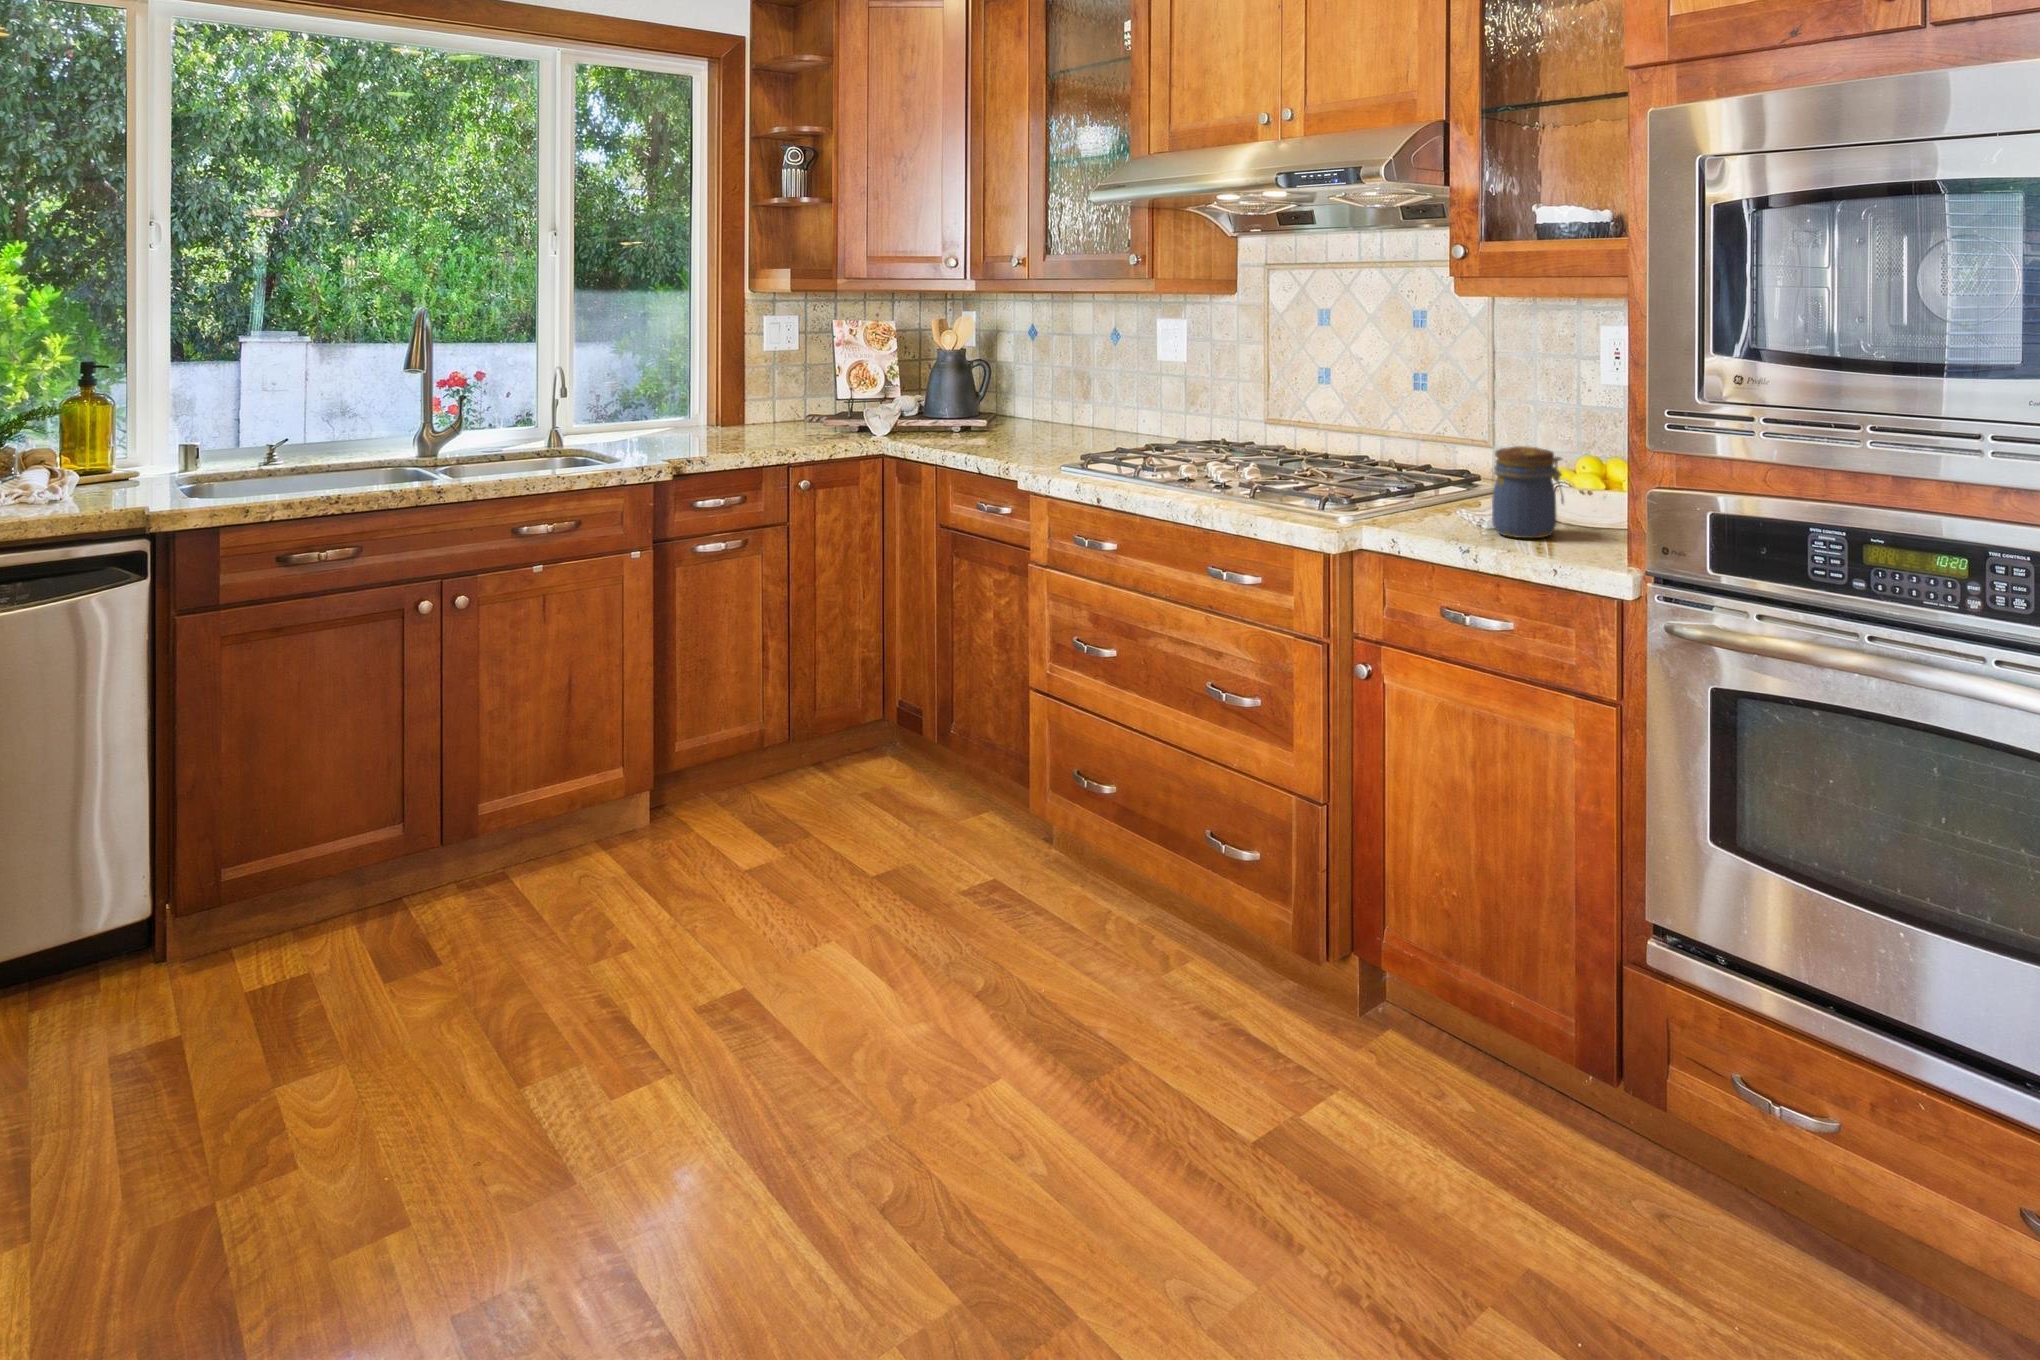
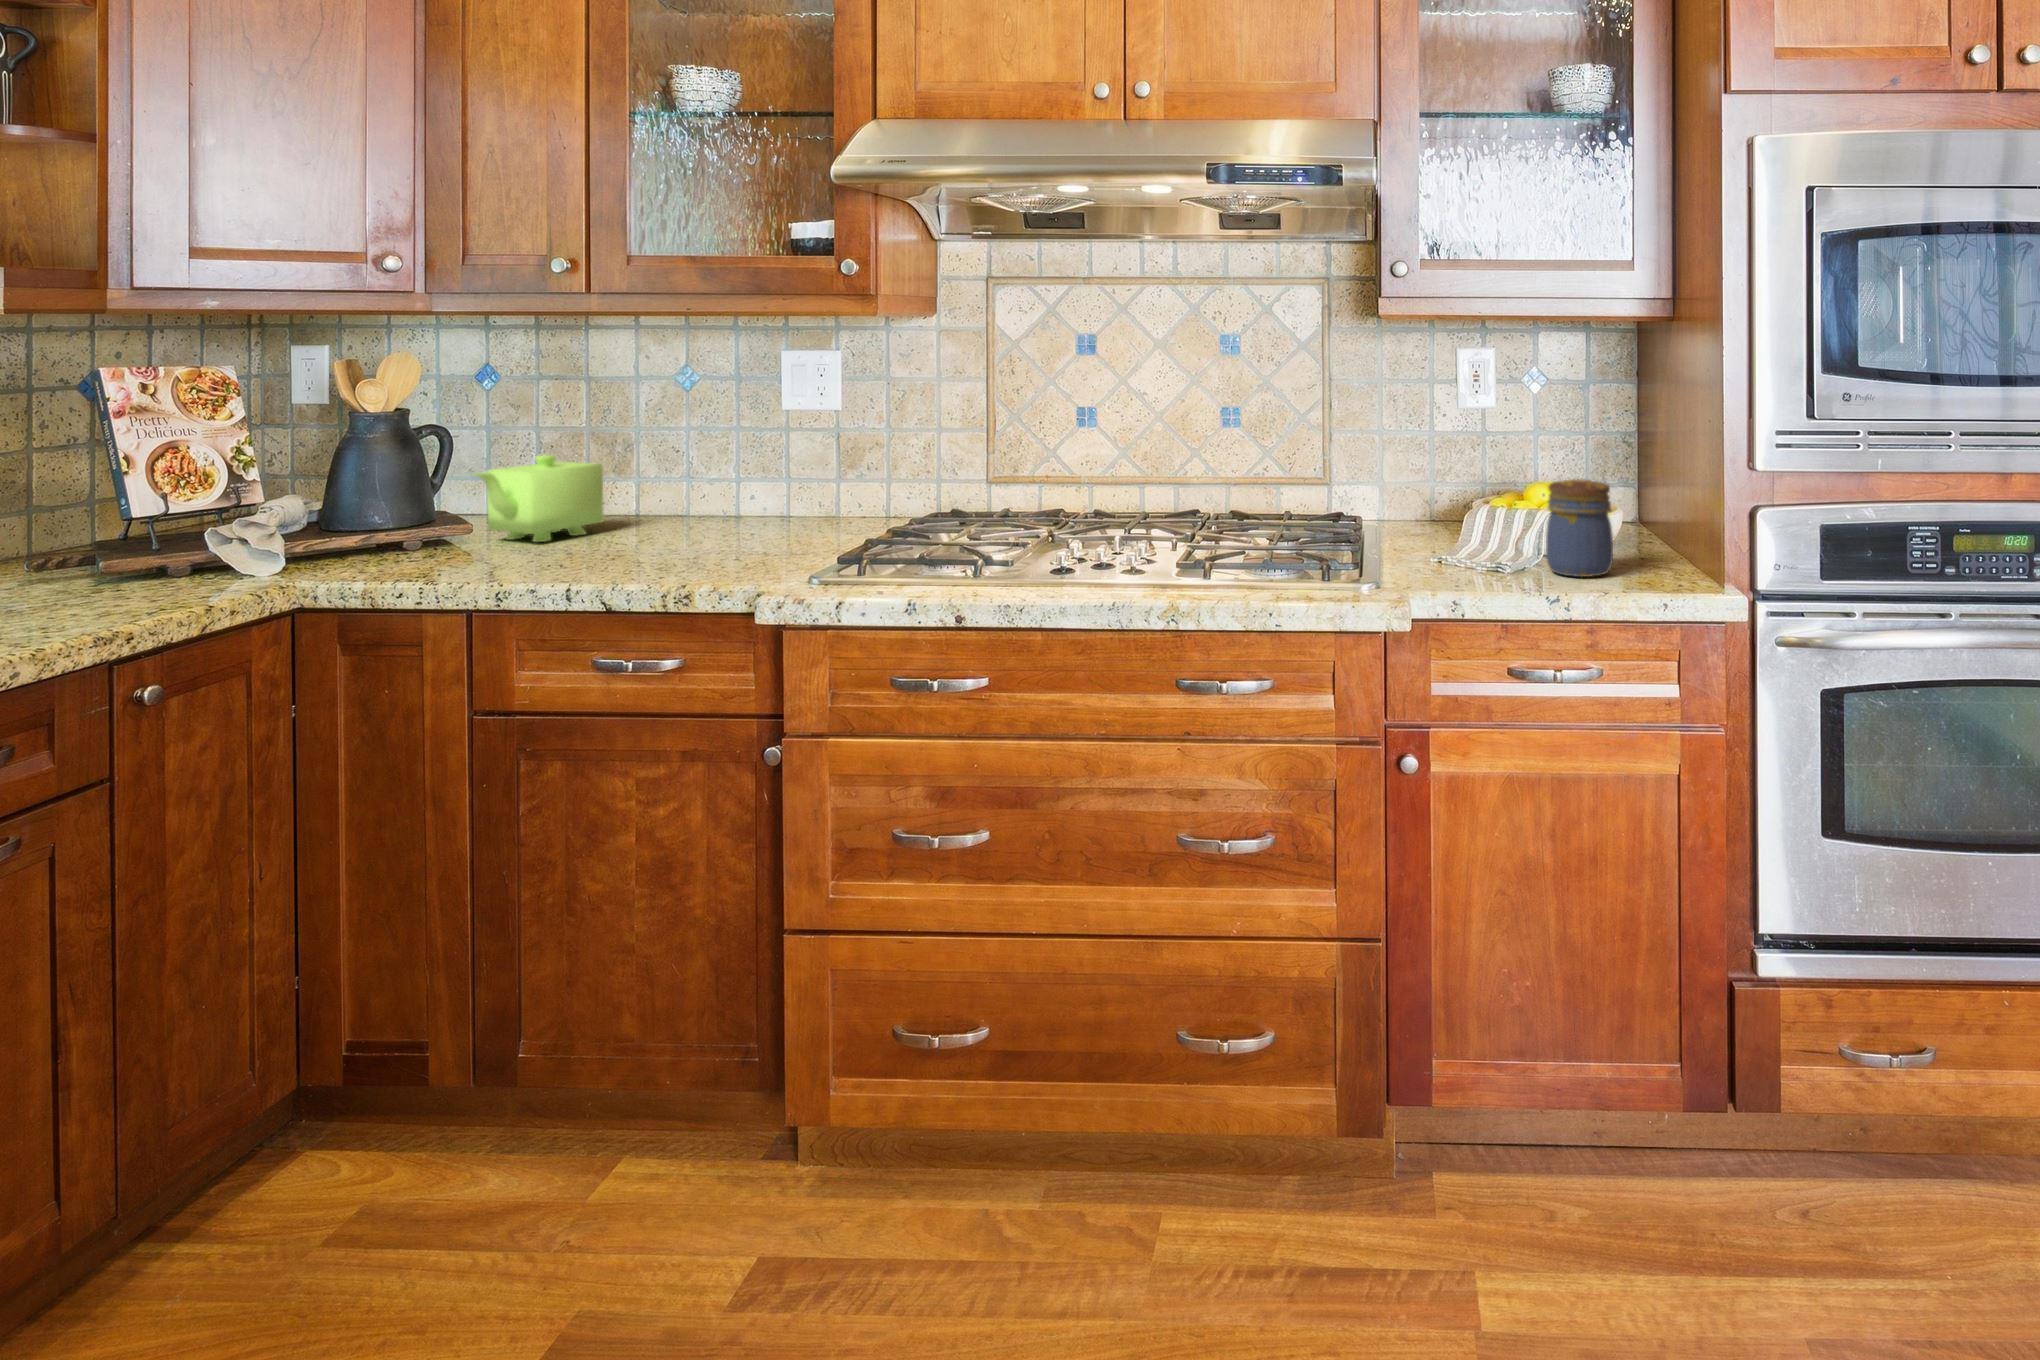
teapot: none [970,382,1052,436] -> present [475,455,604,542]

